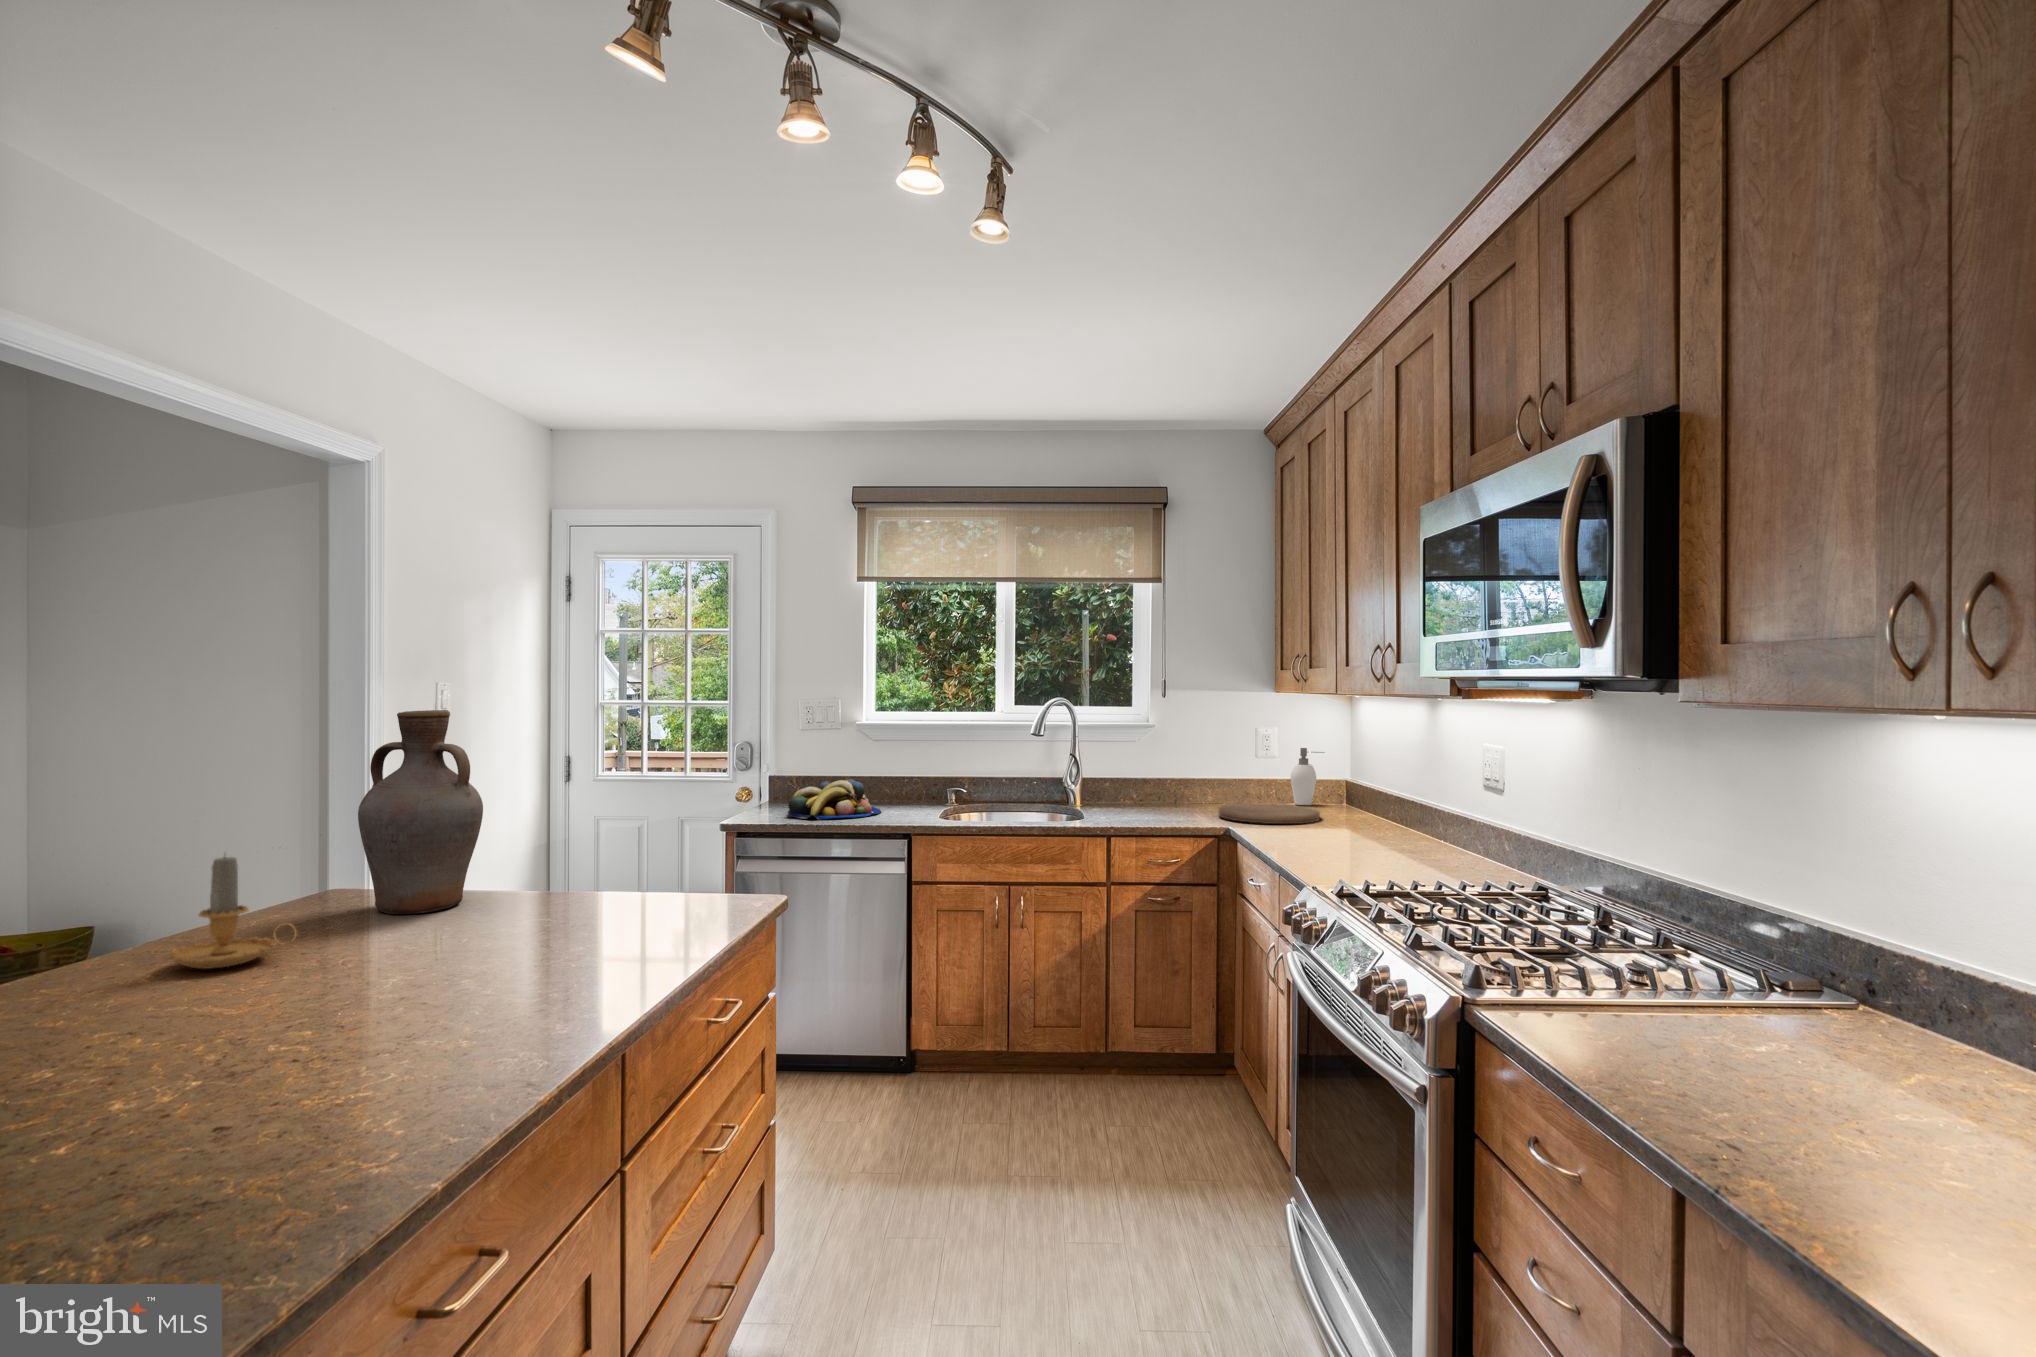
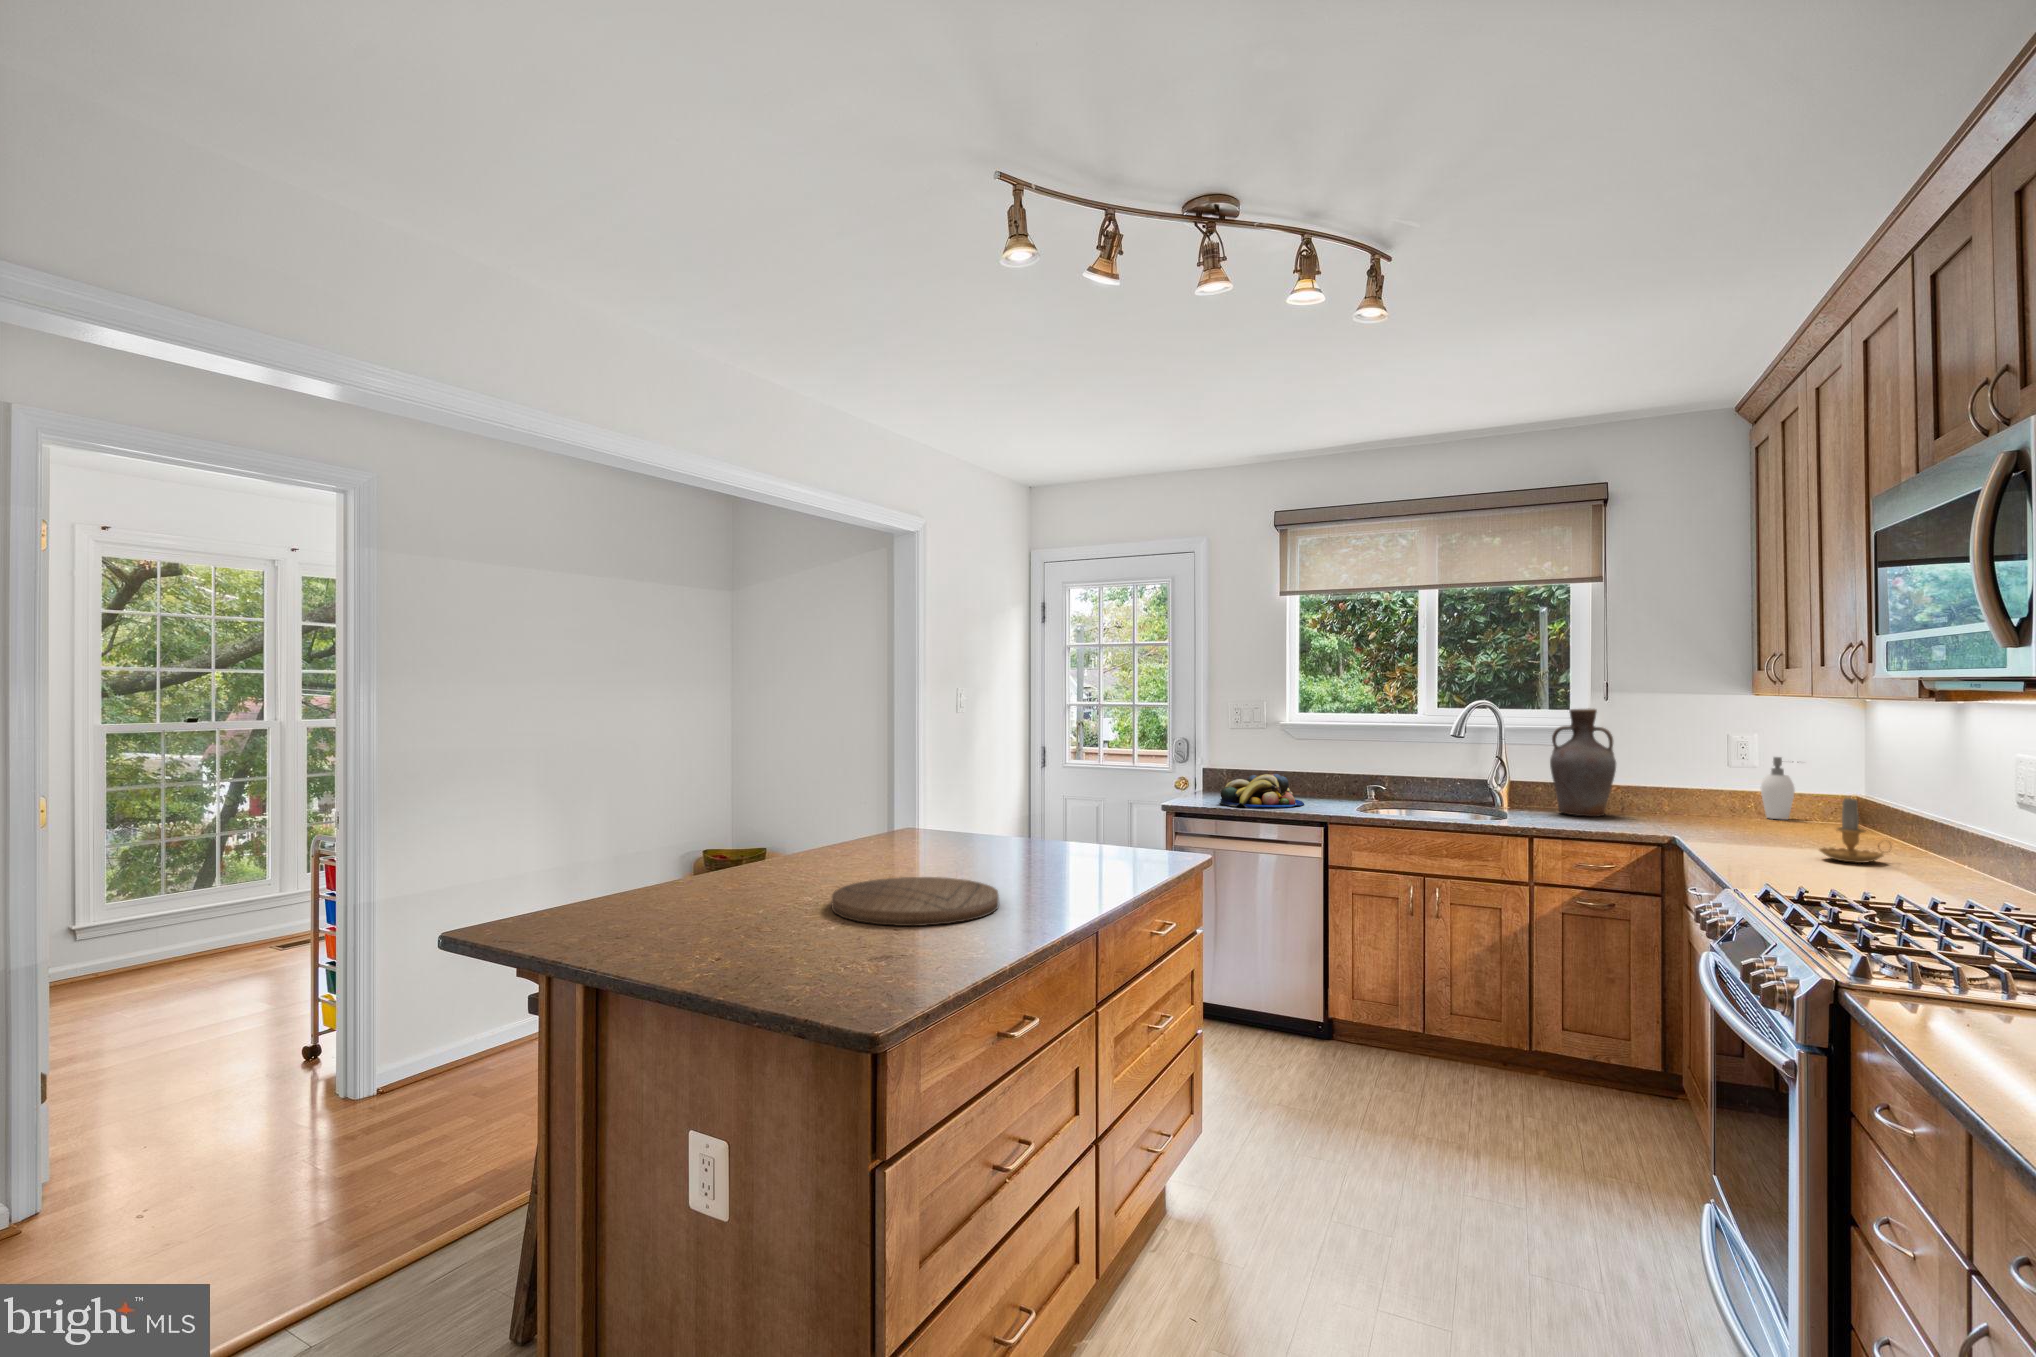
vase: present [358,710,483,914] -> present [1550,709,1616,817]
cutting board: present [1219,804,1320,824] -> present [832,877,999,926]
candle: present [168,857,297,969] -> present [1819,798,1883,863]

